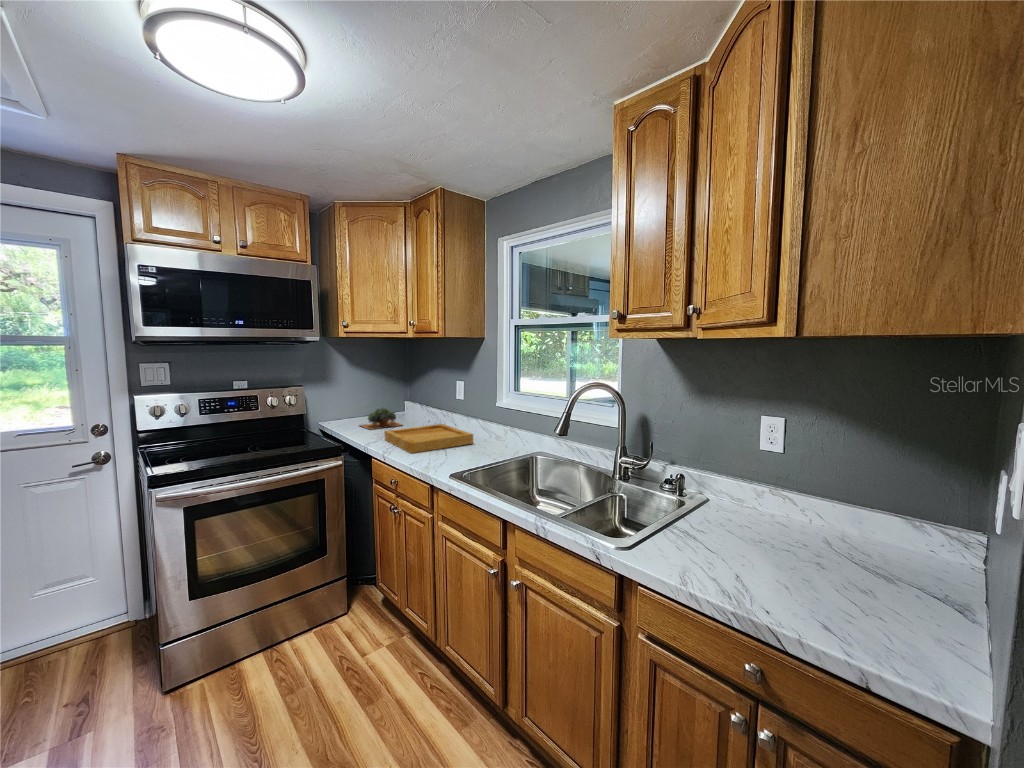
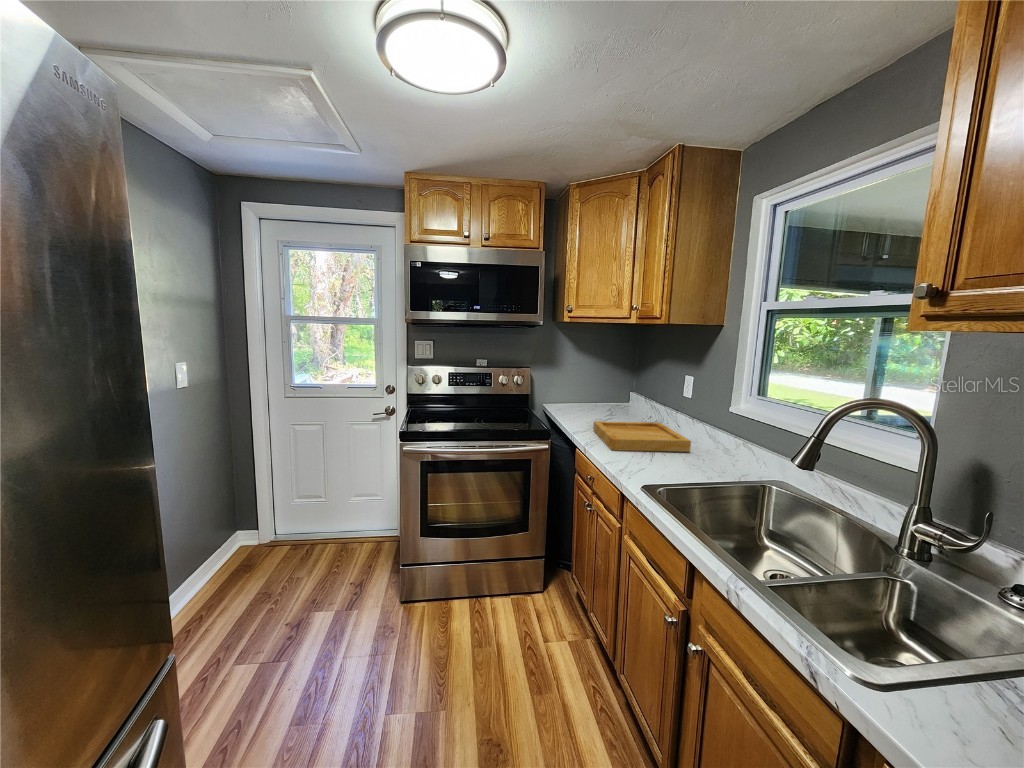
succulent plant: present [360,407,401,430] -> none [576,395,621,418]

